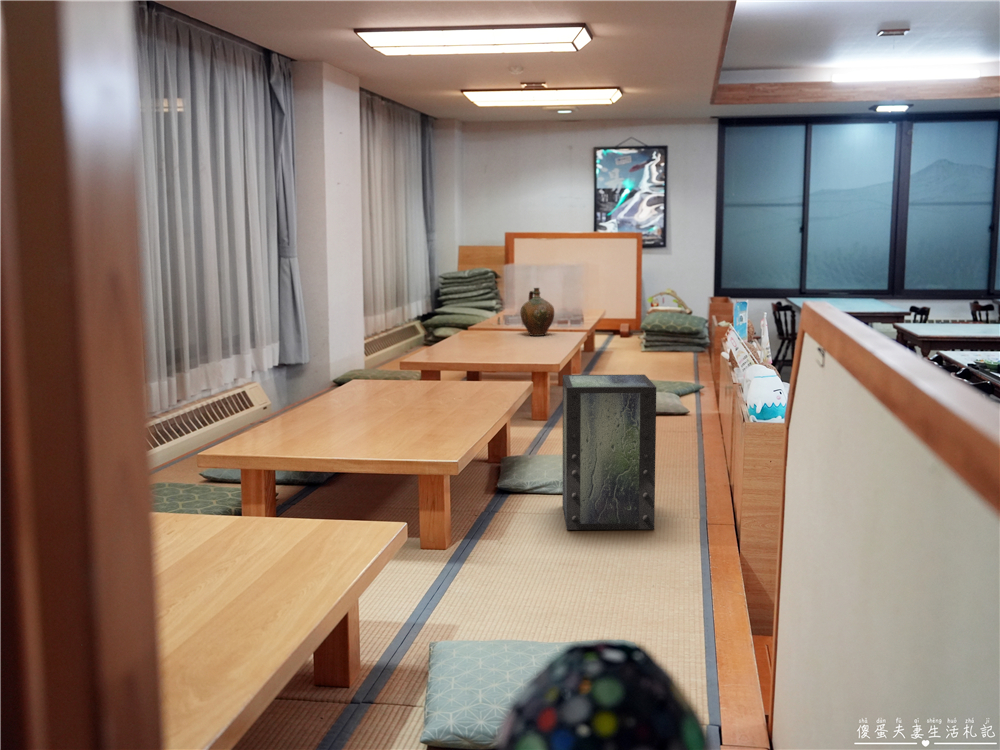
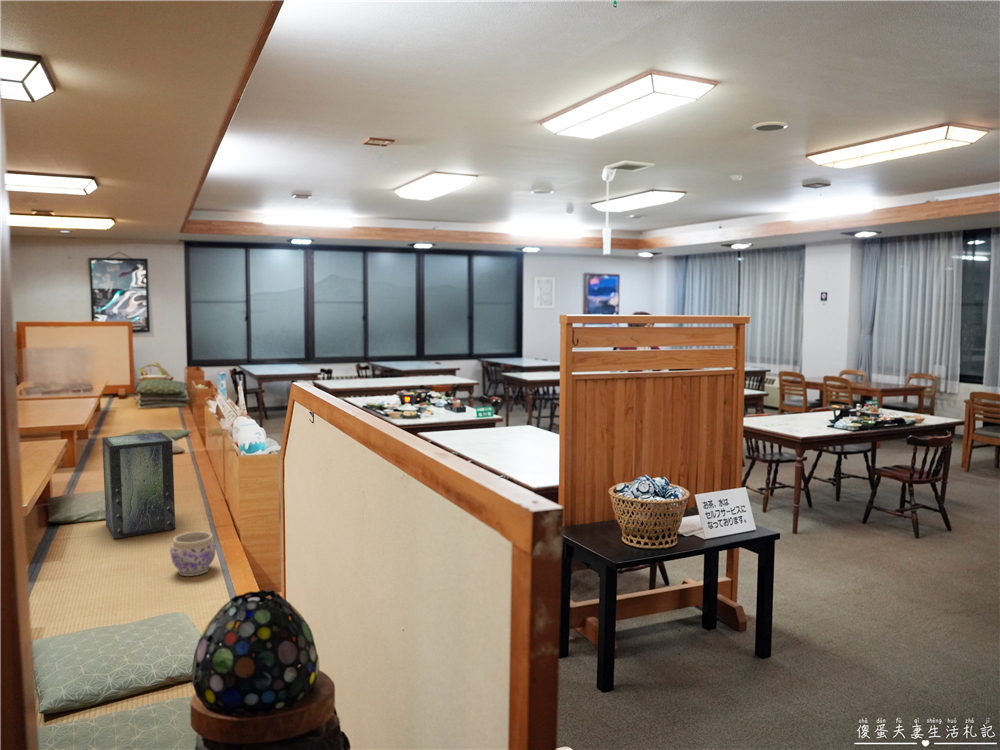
ceramic jug: present [520,288,554,336] -> none [42,370,72,405]
planter: none [633,540,706,617] -> present [170,531,216,577]

